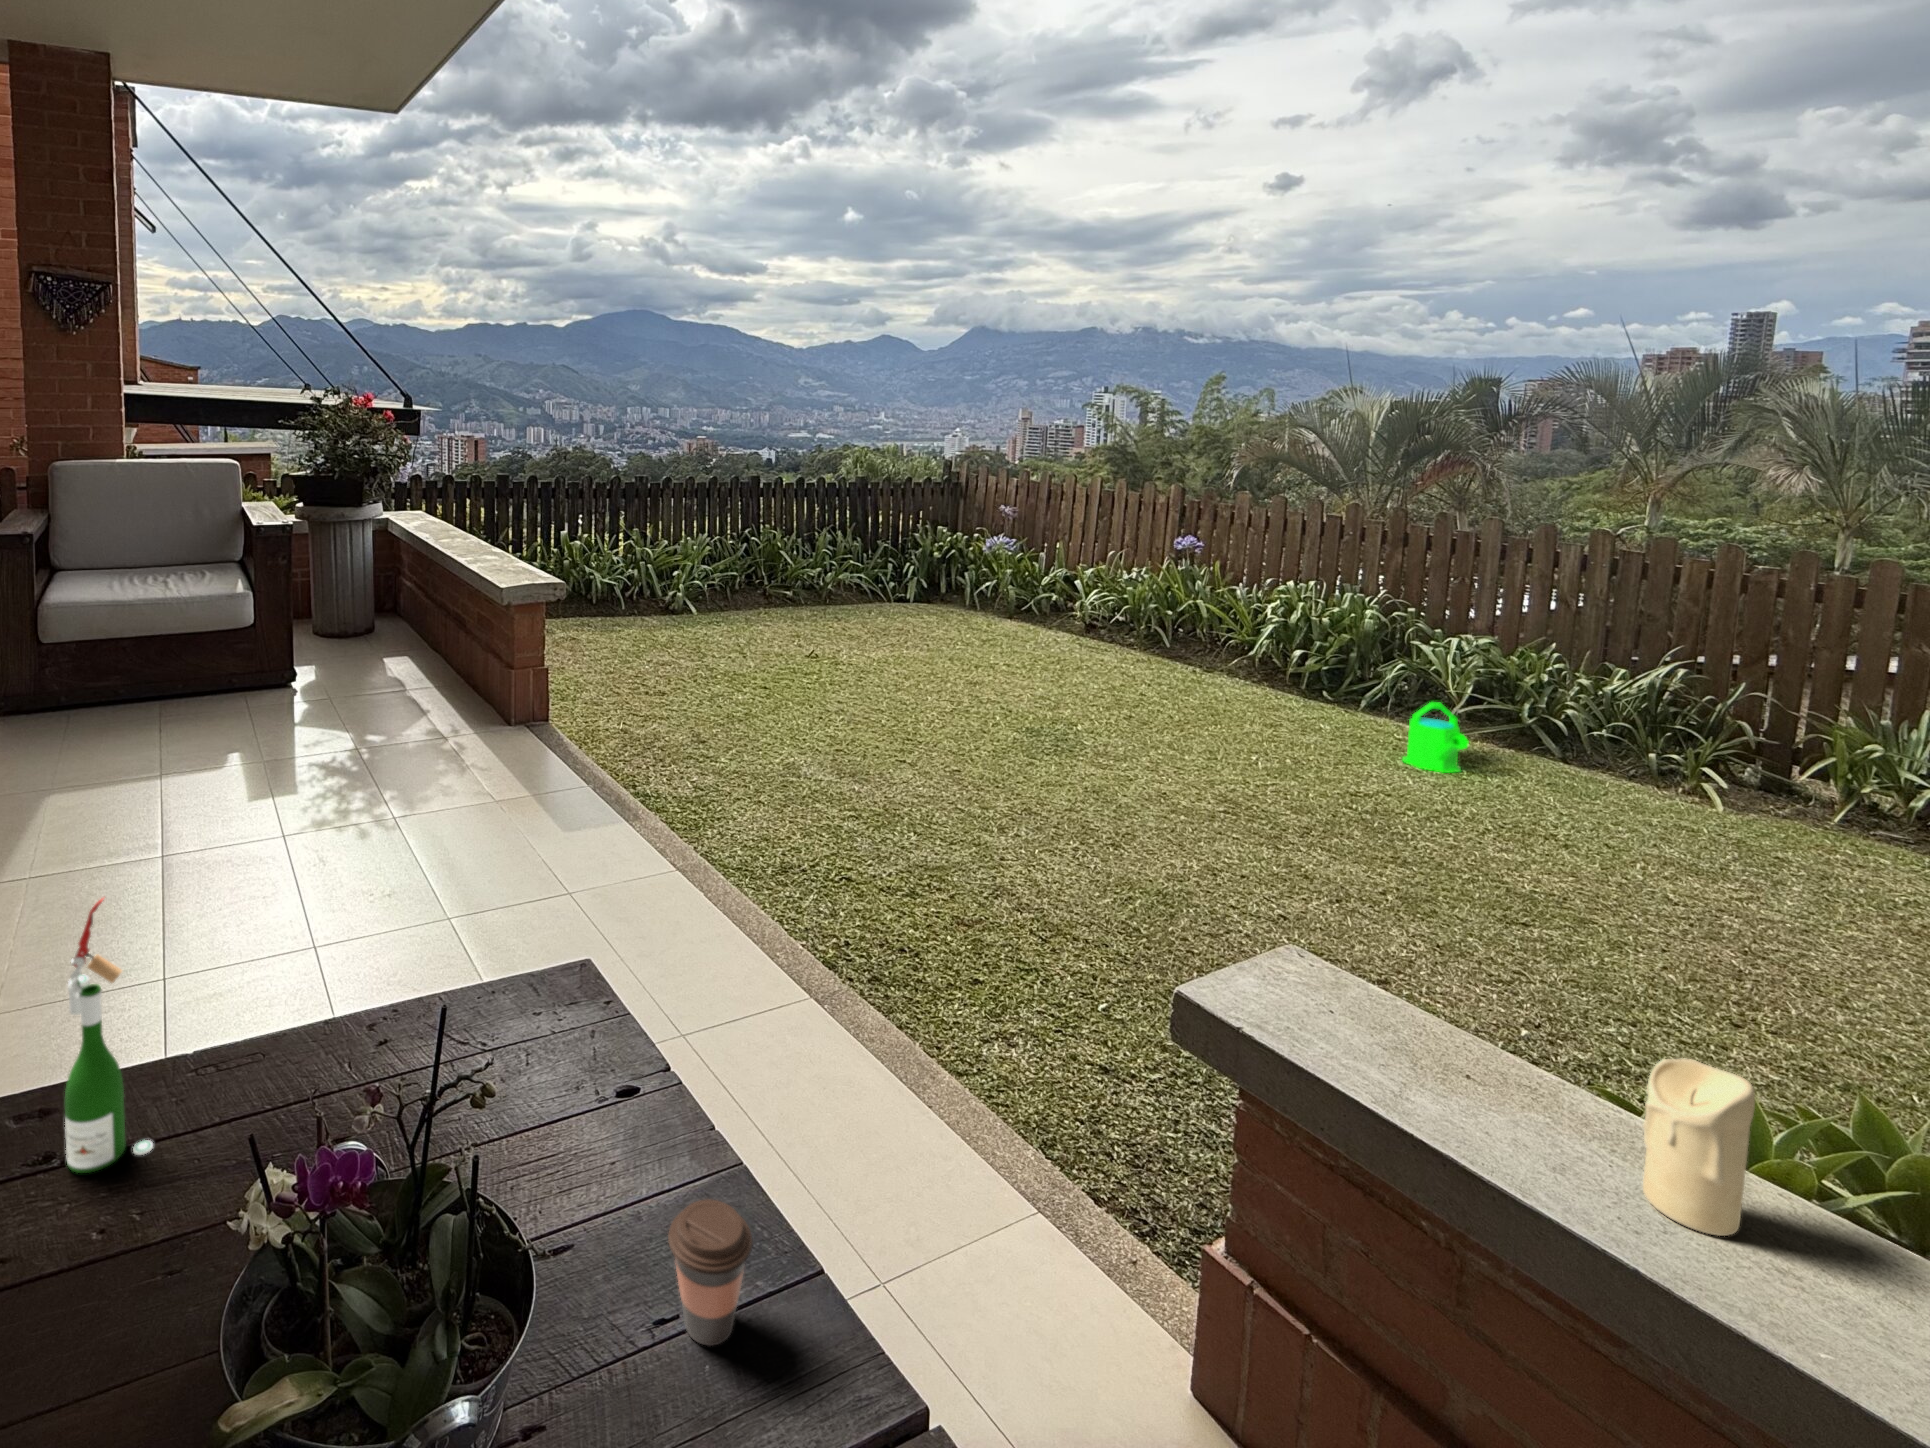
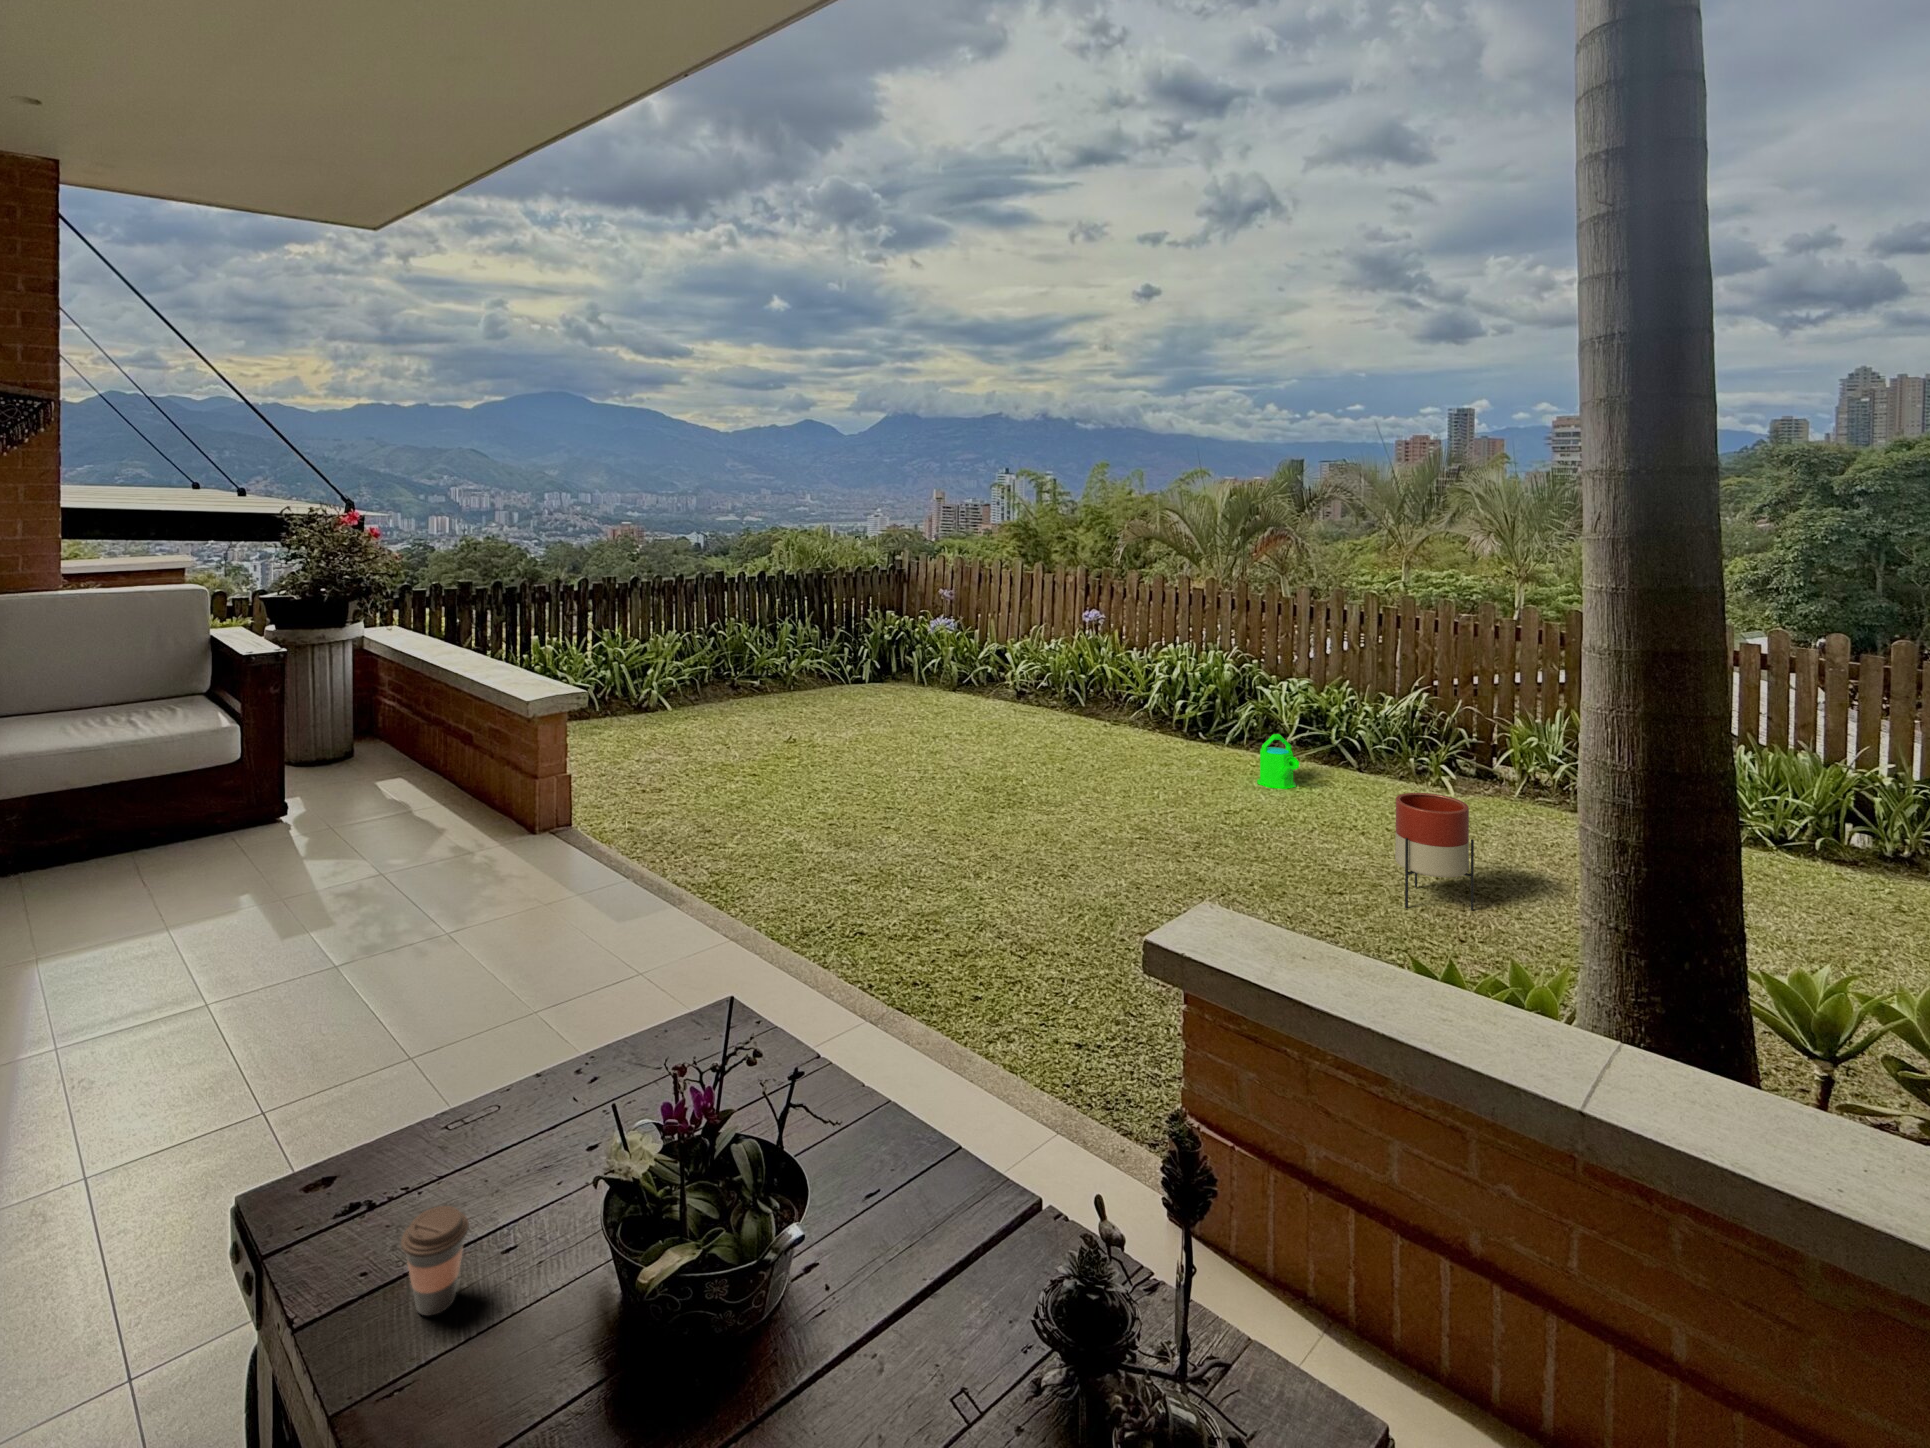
planter: none [1627,802,1776,983] -> present [1395,793,1474,910]
wine bottle: present [65,898,153,1173] -> none [354,999,427,1231]
candle: present [1643,1059,1755,1236] -> none [1373,926,1416,1015]
coffee cup: present [668,1199,753,1346] -> present [401,1206,469,1316]

